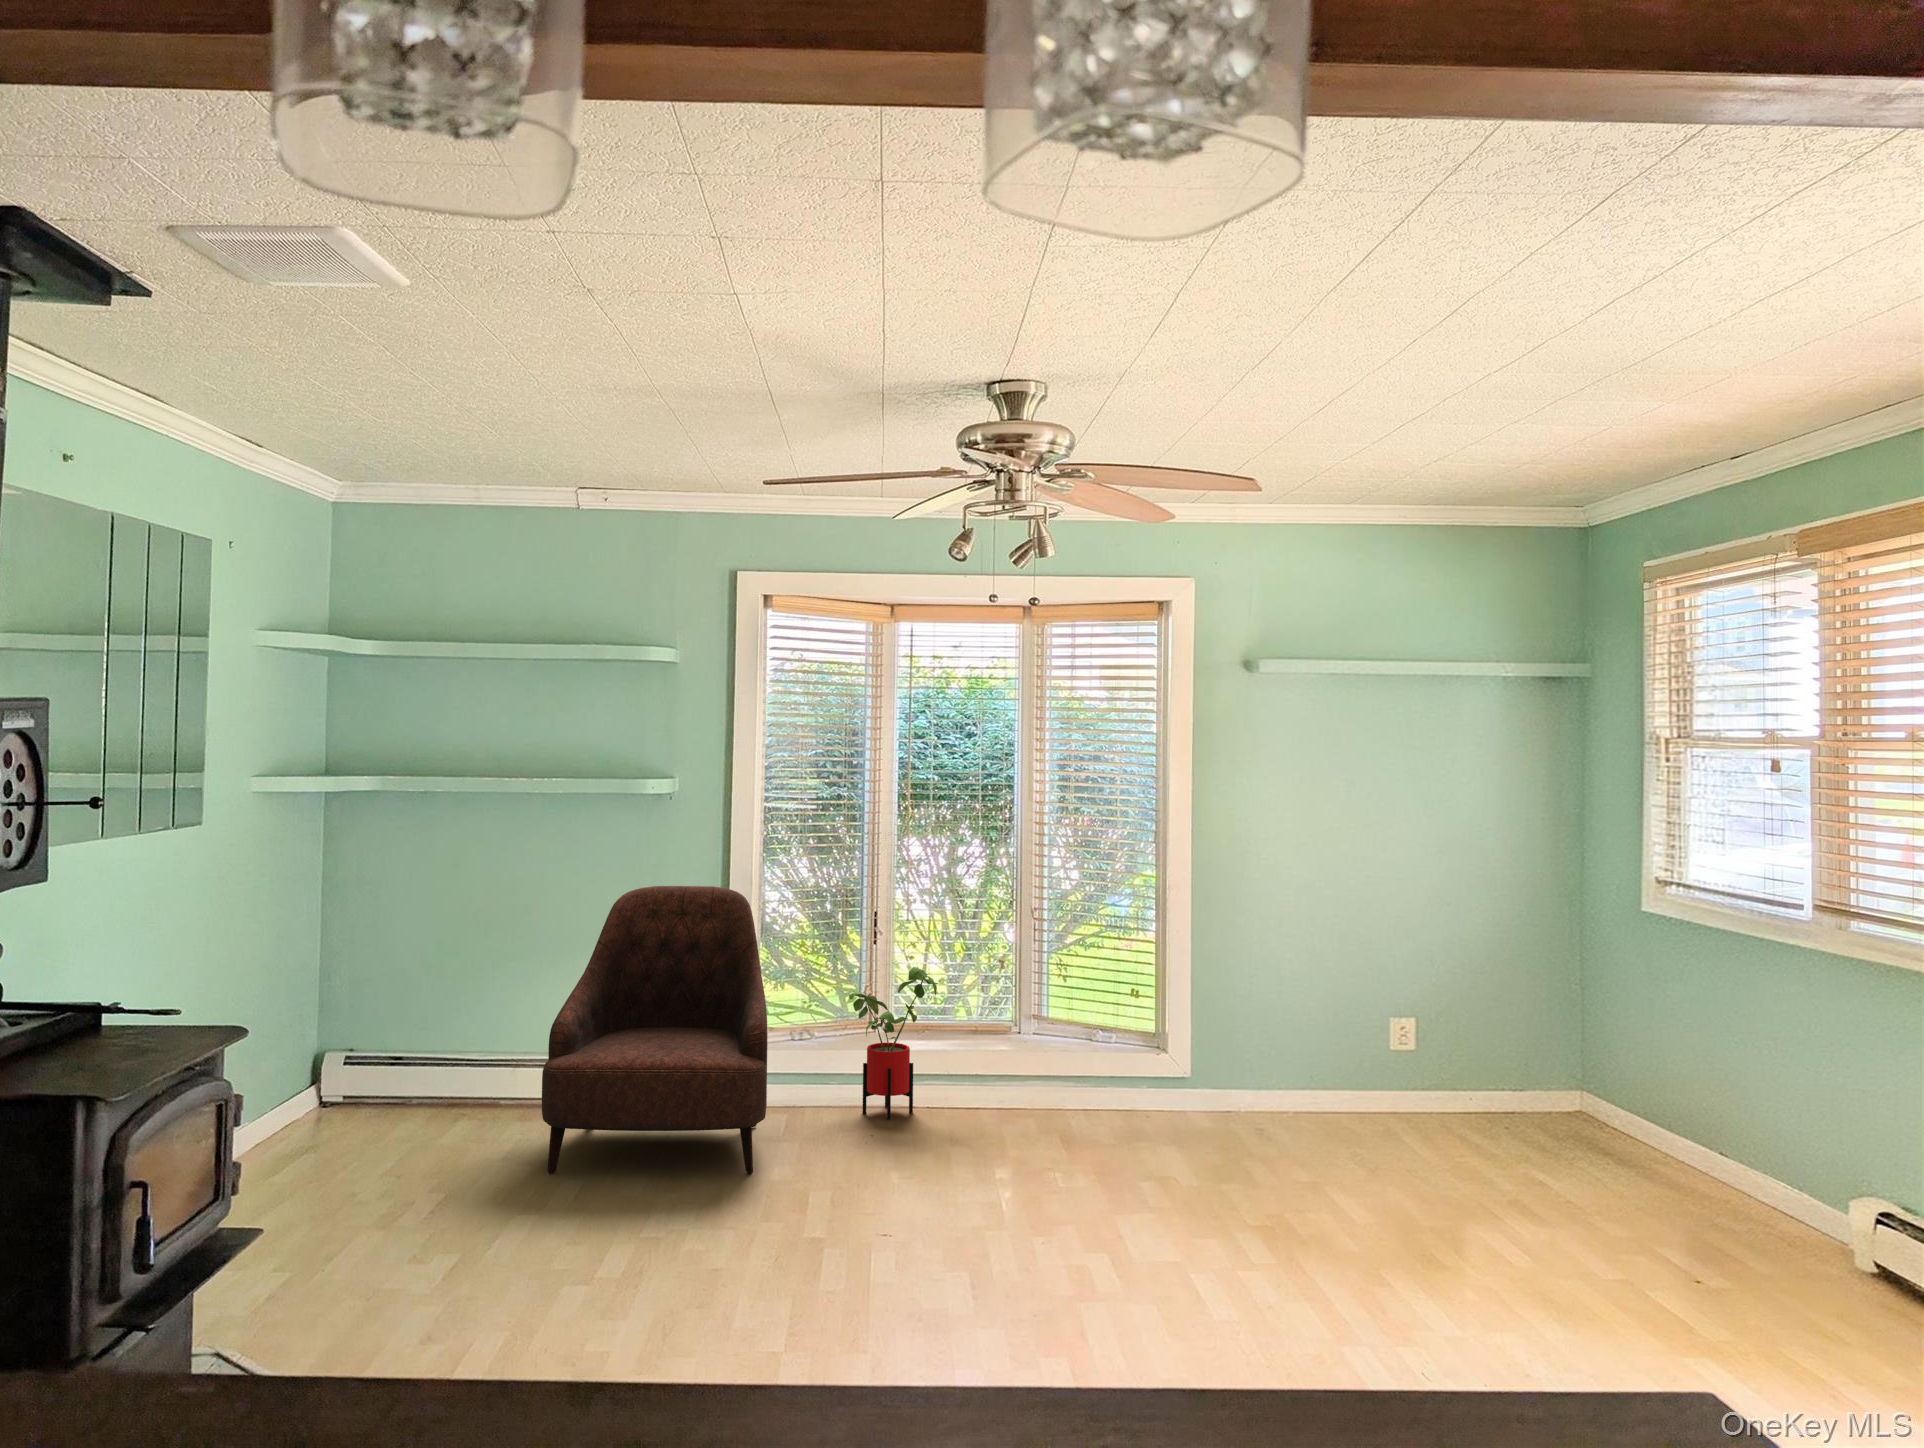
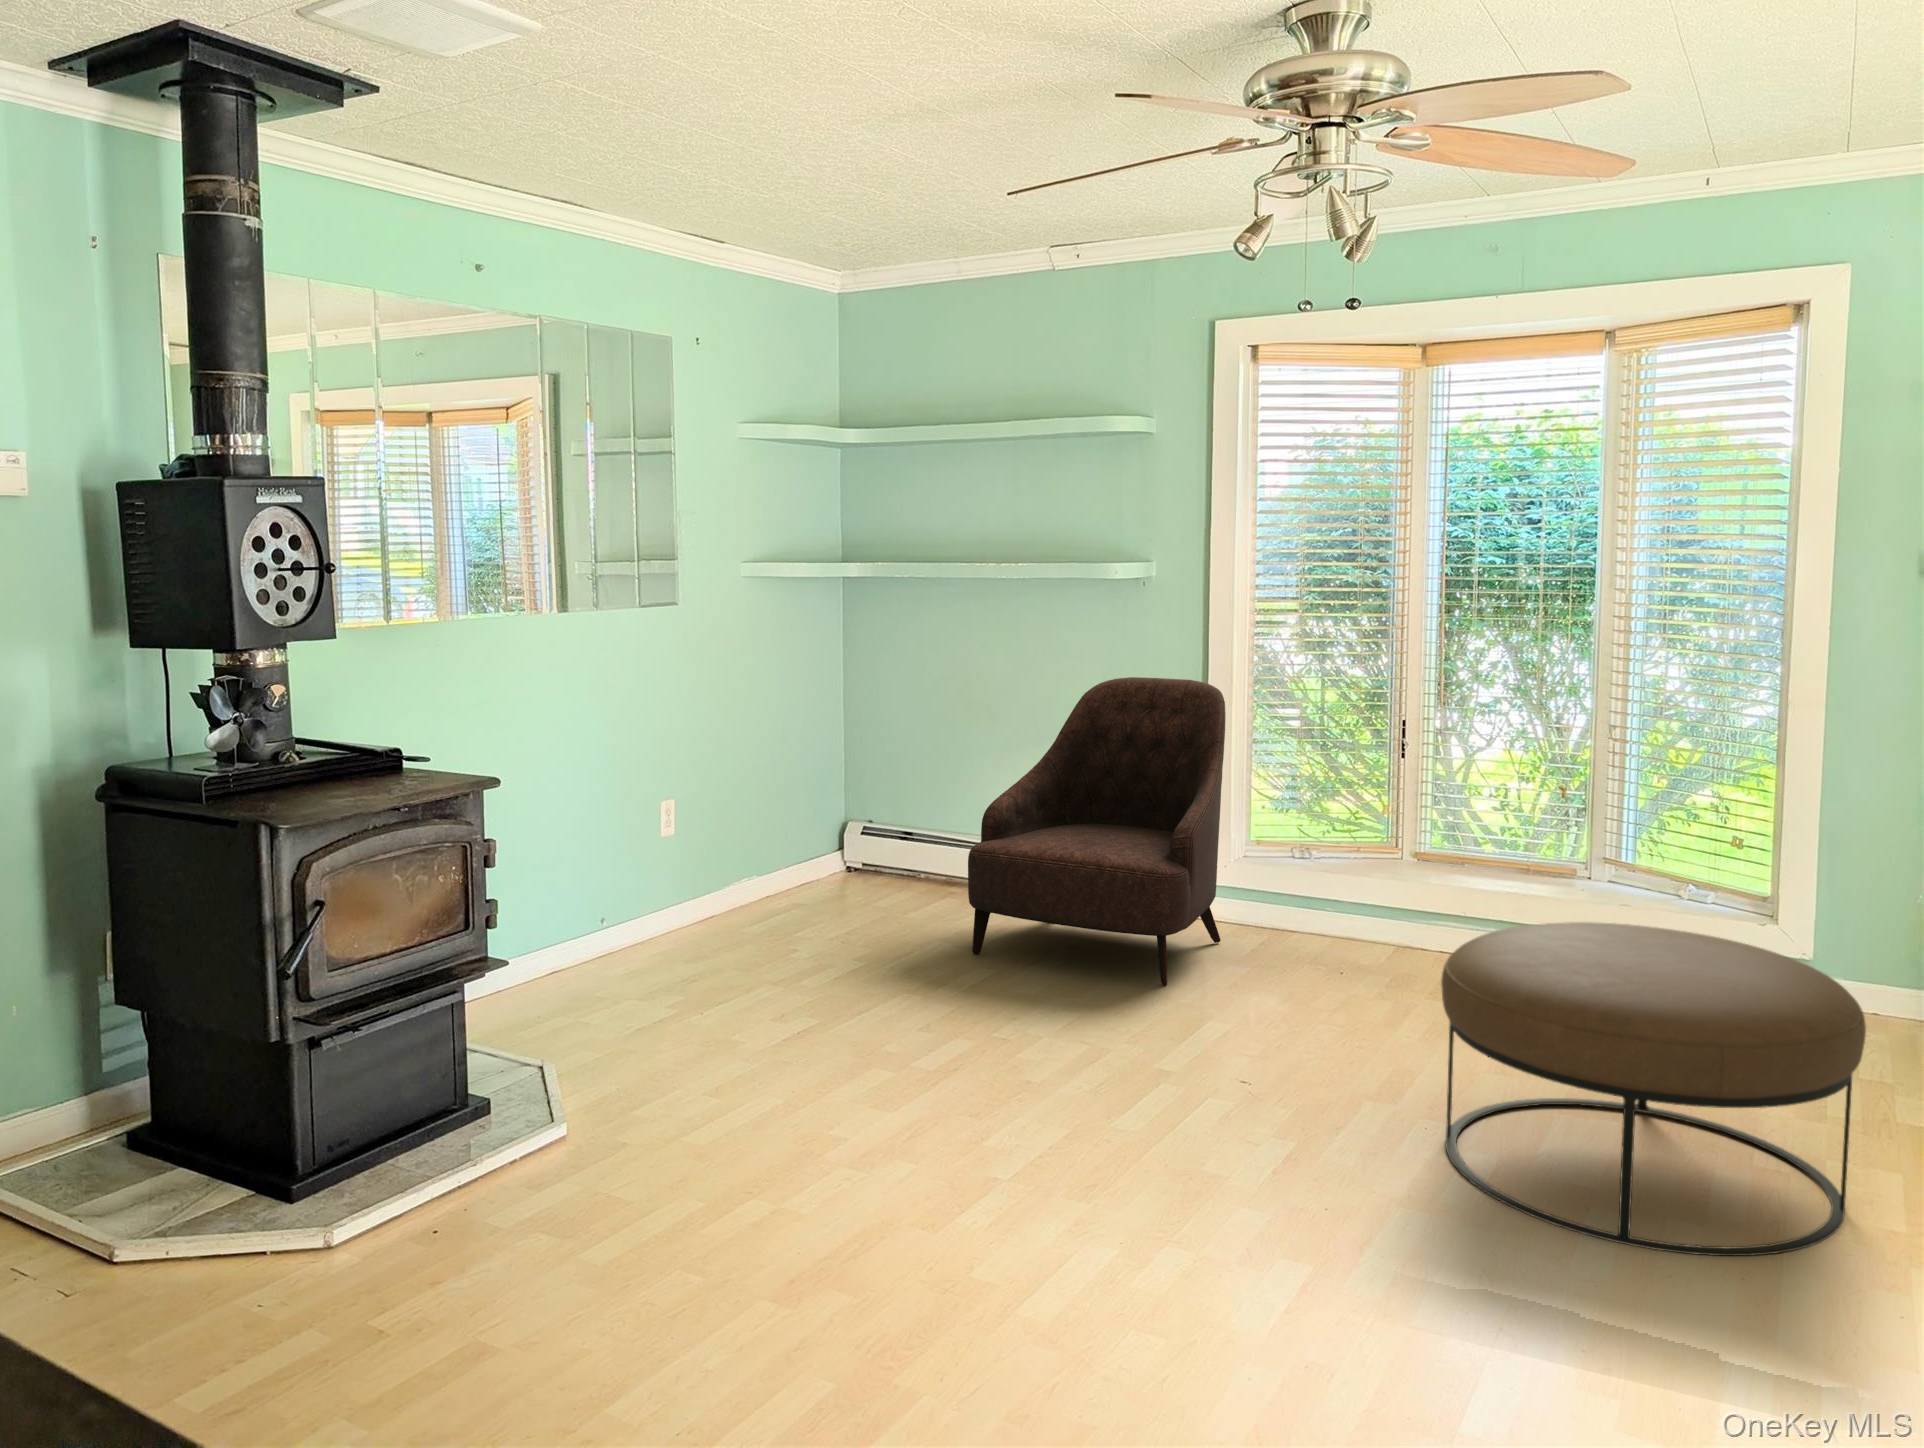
house plant: present [849,967,938,1120] -> none [1344,784,1457,958]
ottoman: none [1066,1066,1349,1309] -> present [1441,922,1866,1256]

